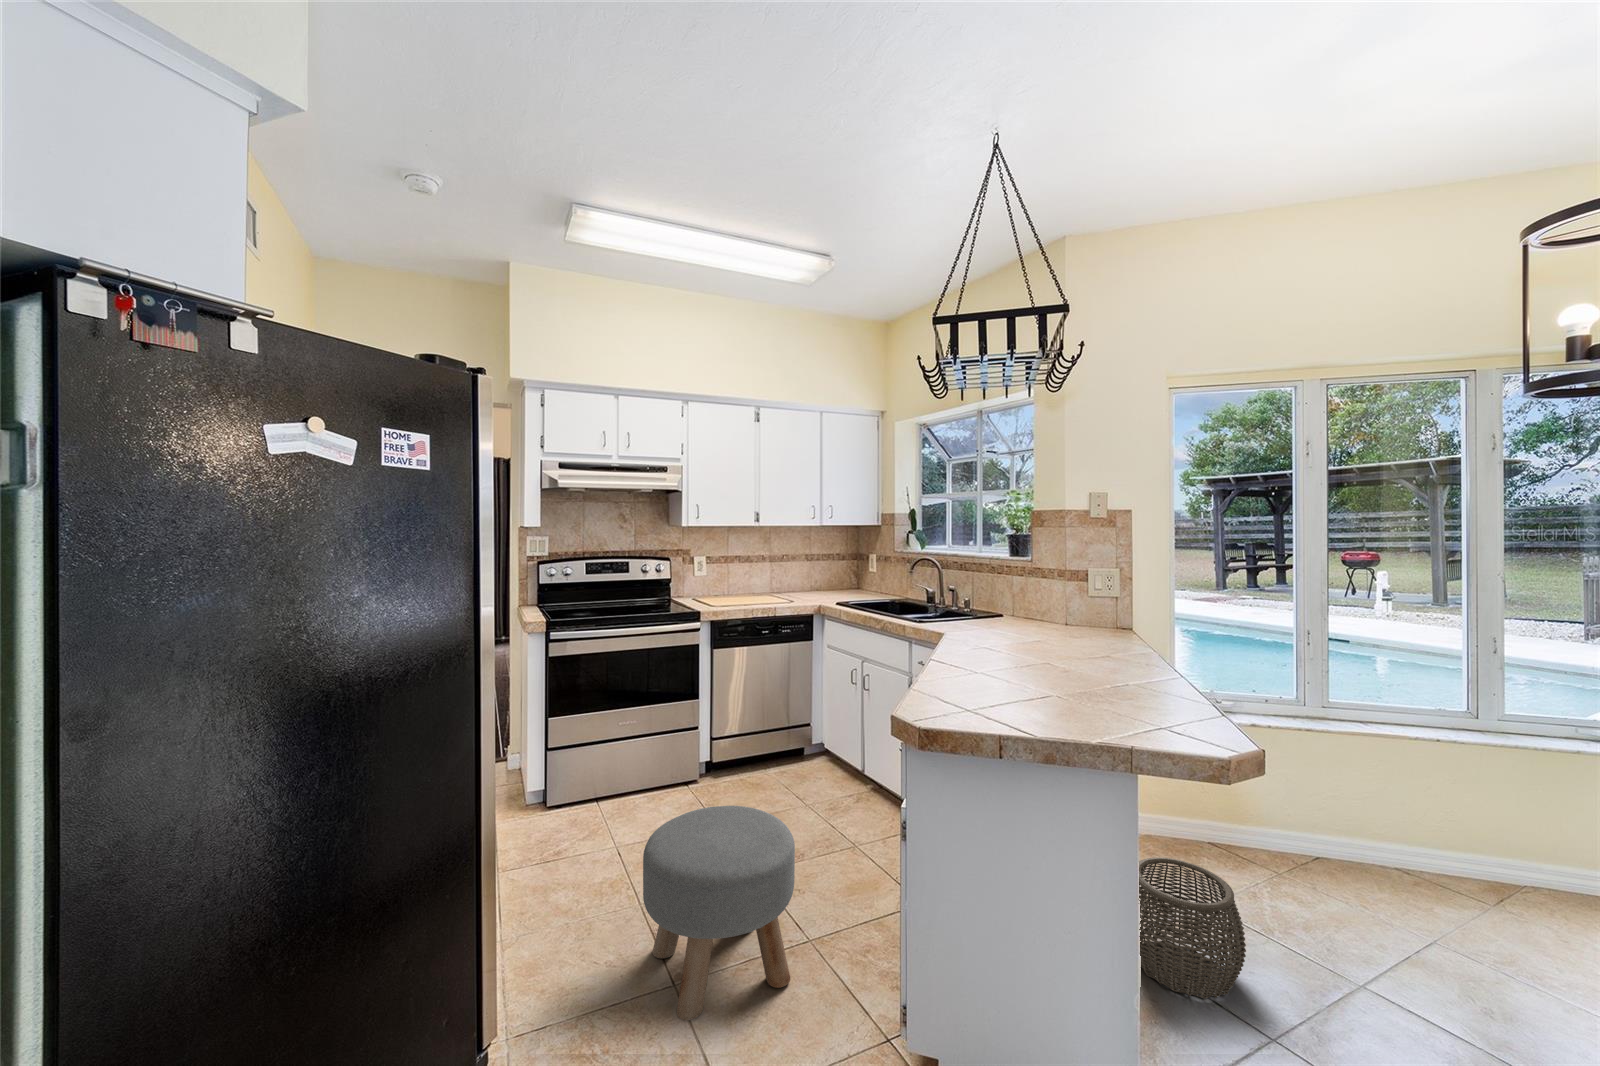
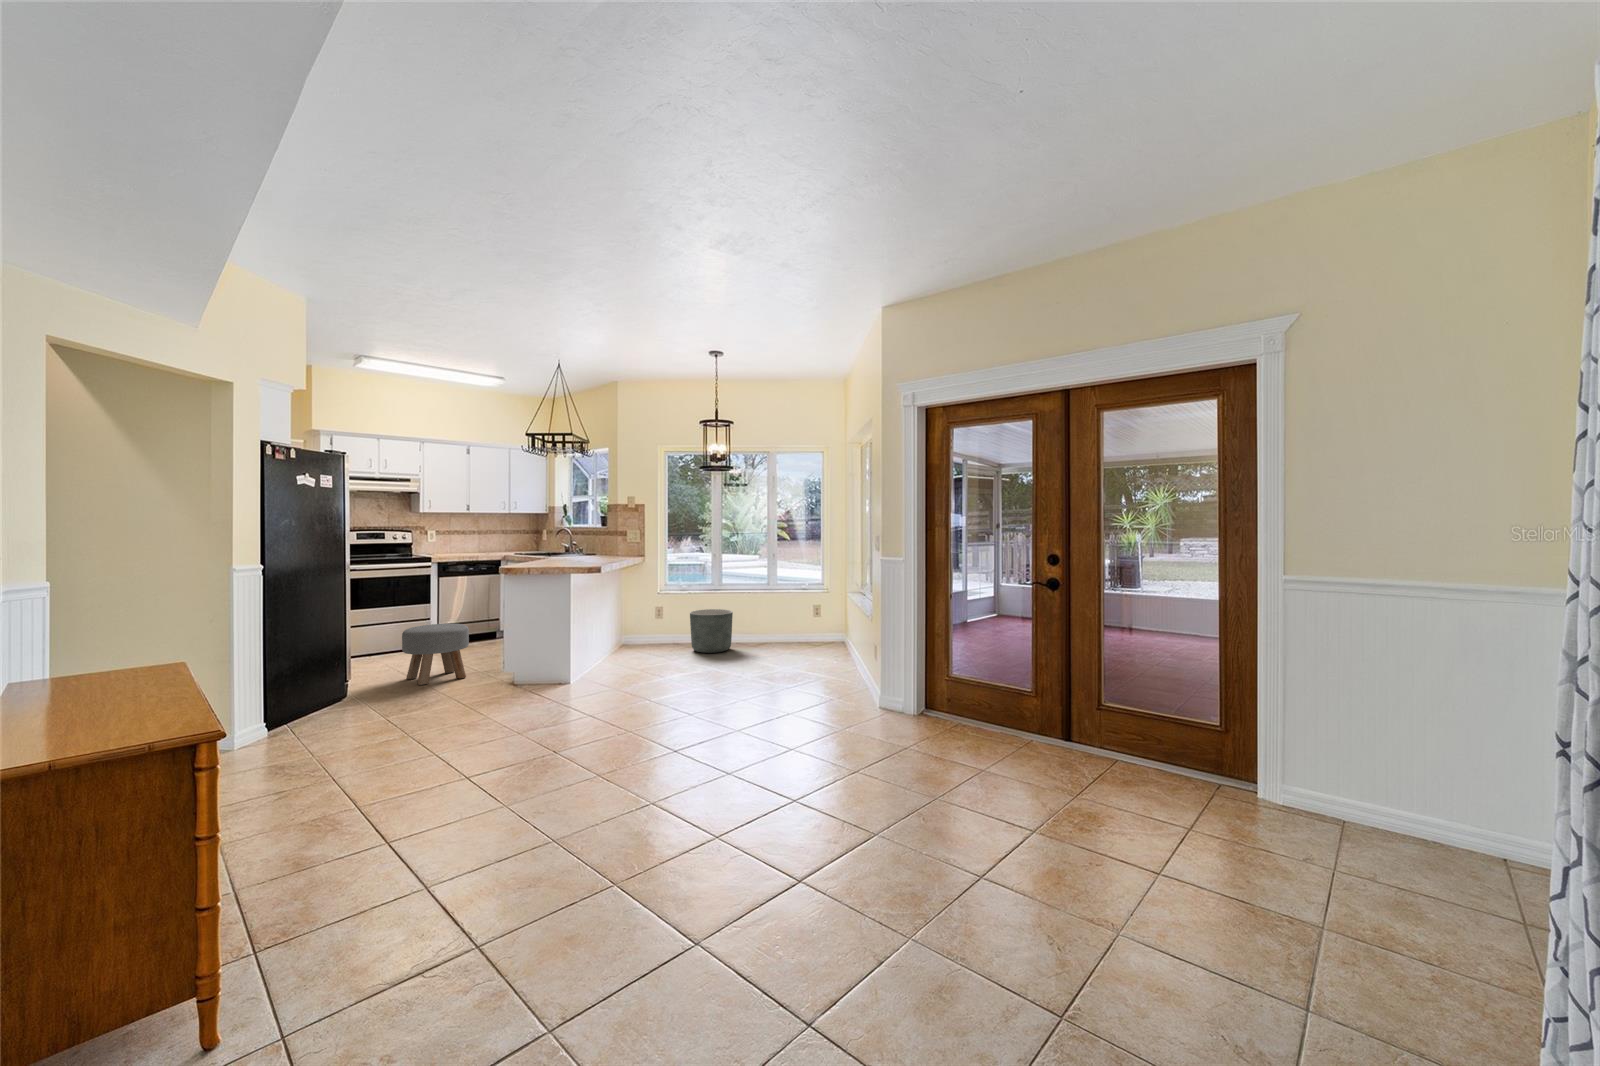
planter: none [1289,777,1442,927] -> present [690,609,733,653]
woven basket: present [1139,858,1246,999] -> none [602,630,641,667]

